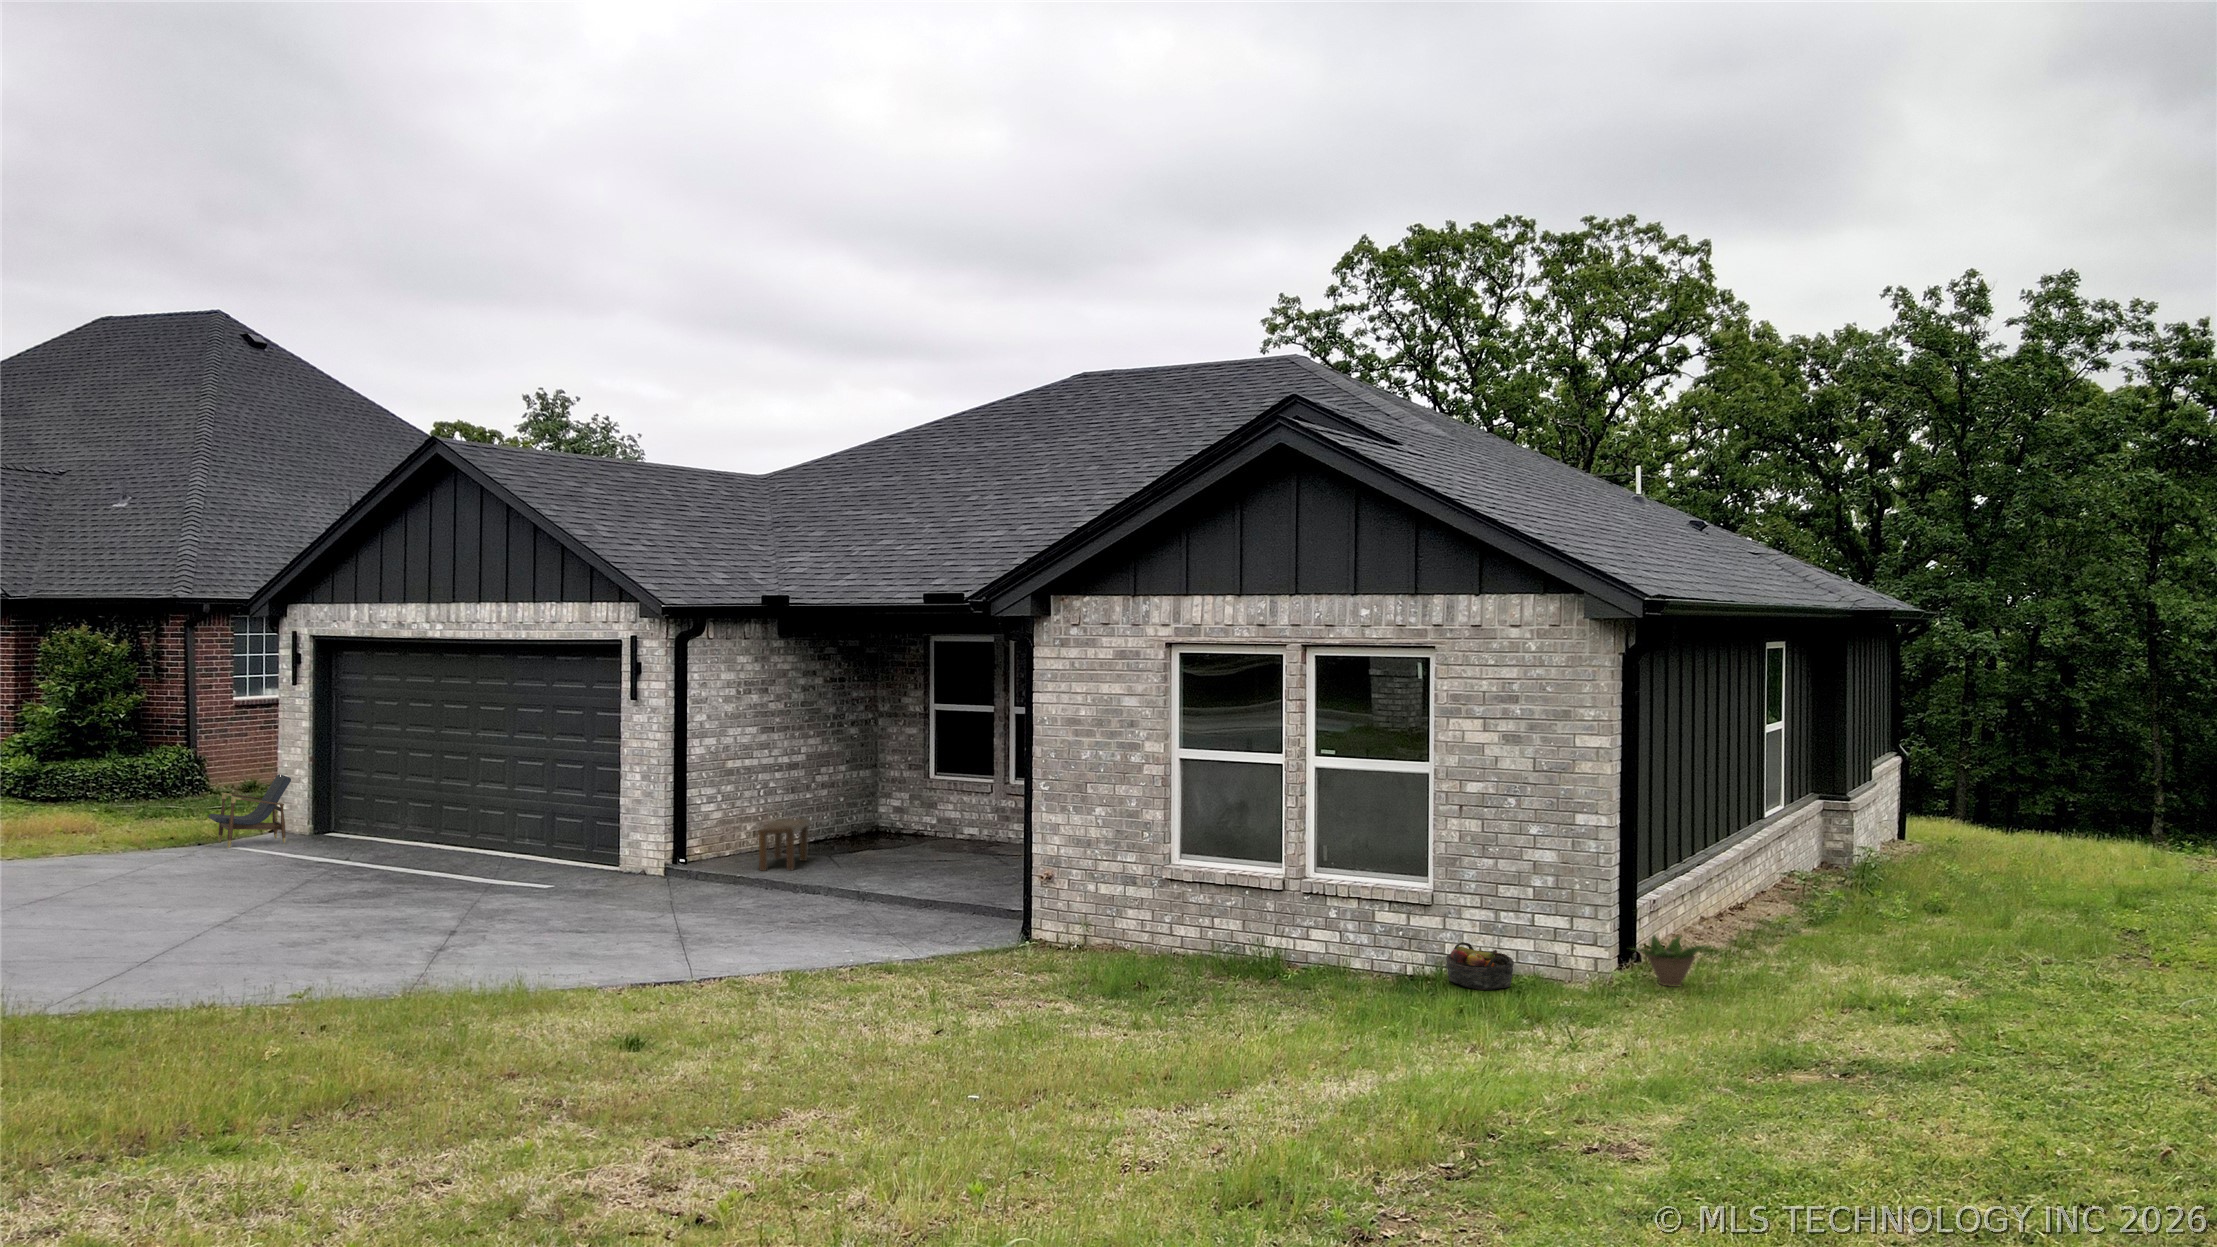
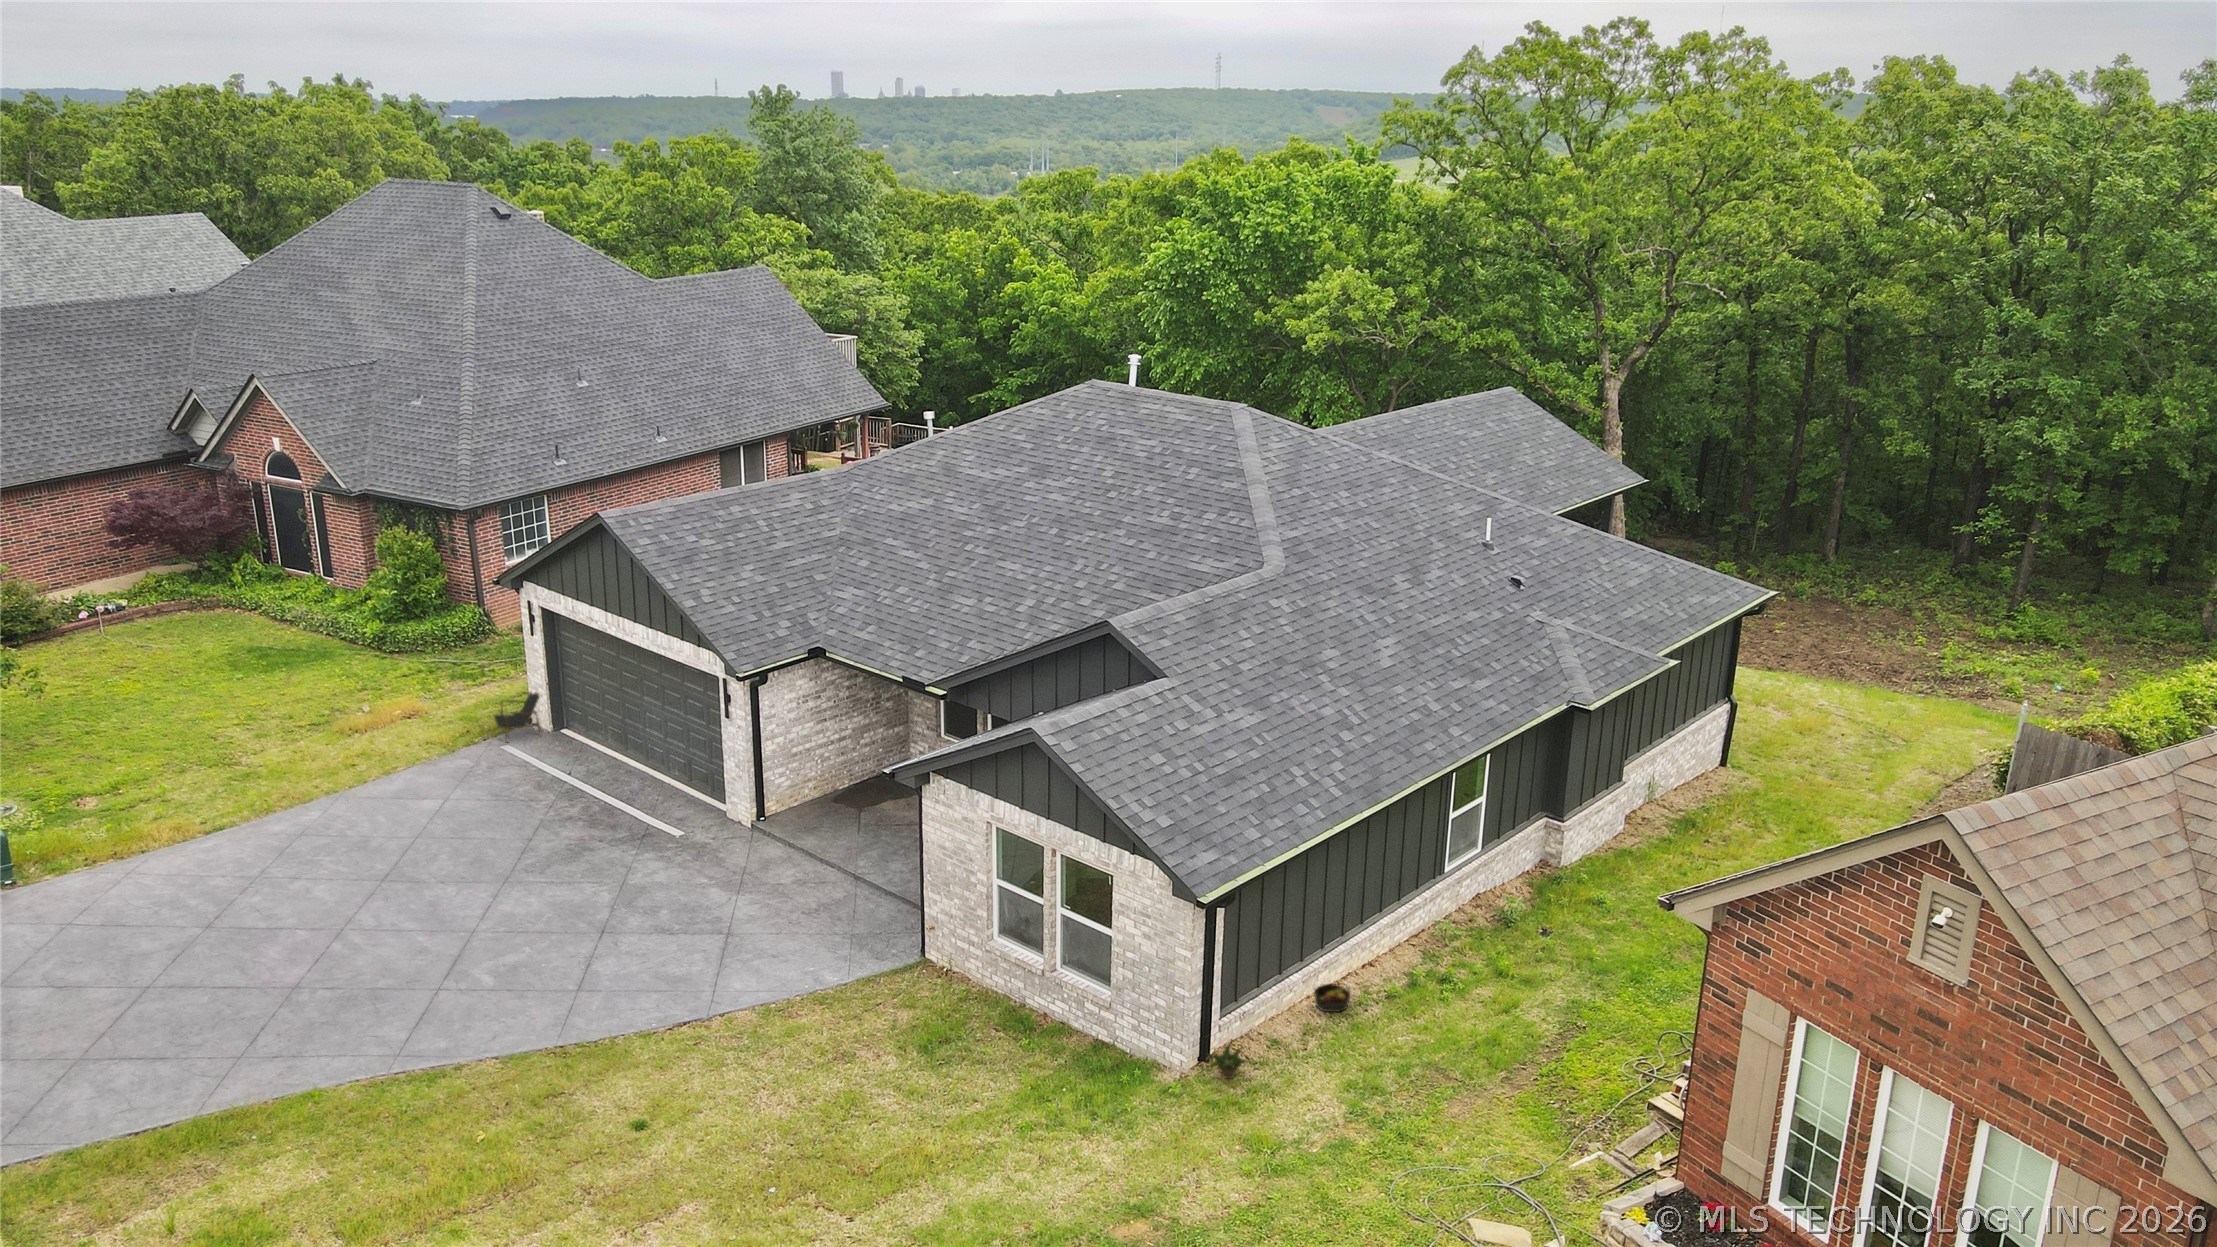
bench: present [758,819,810,871] -> none [811,777,851,823]
basket: present [1446,942,1514,990] -> present [1314,984,1350,1012]

